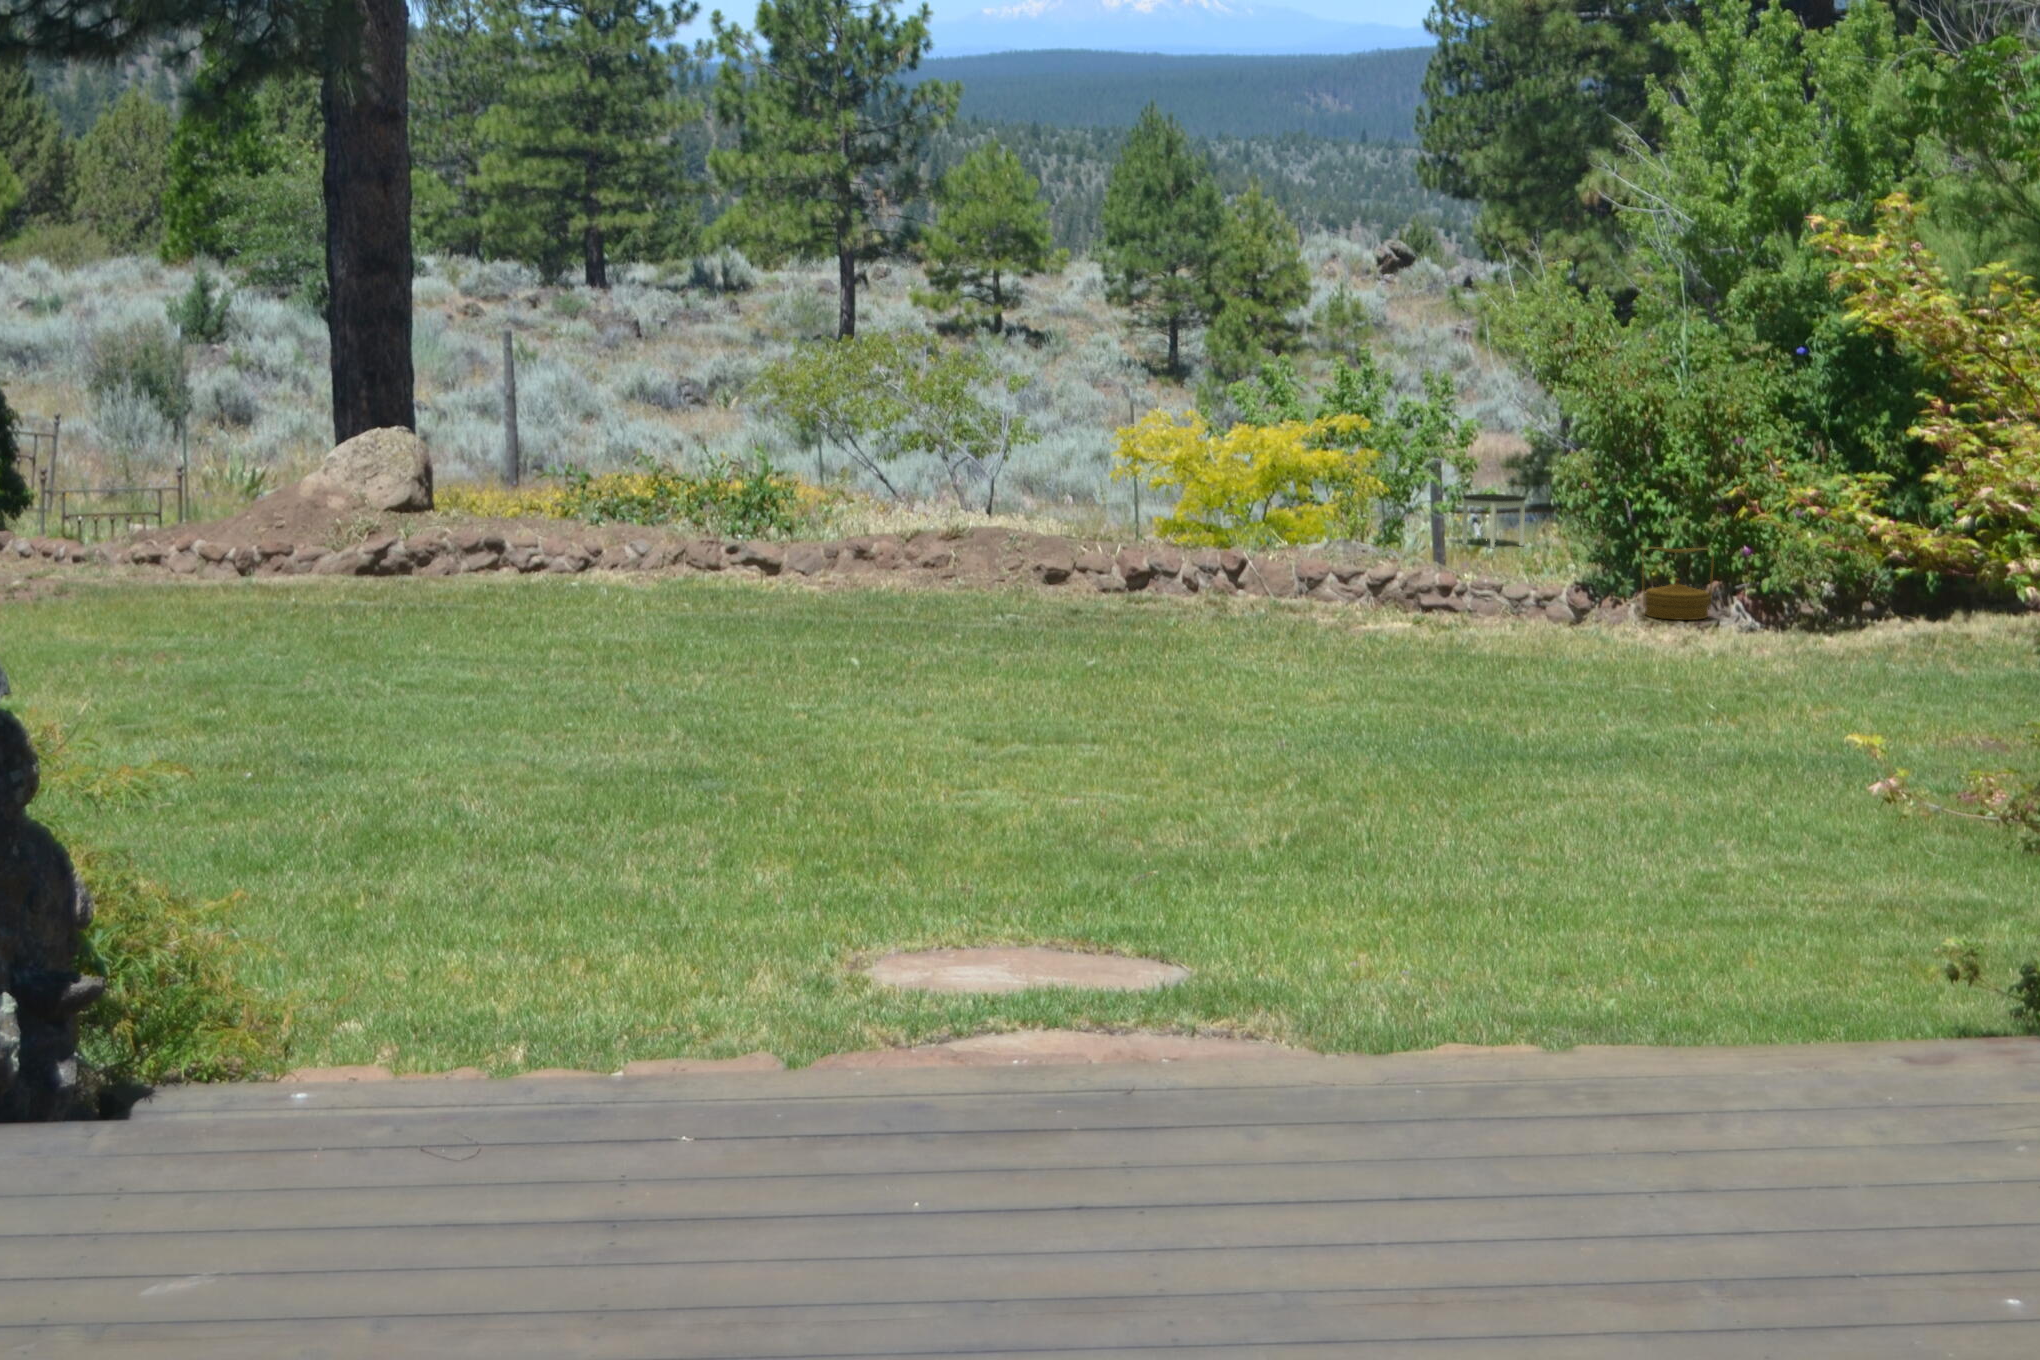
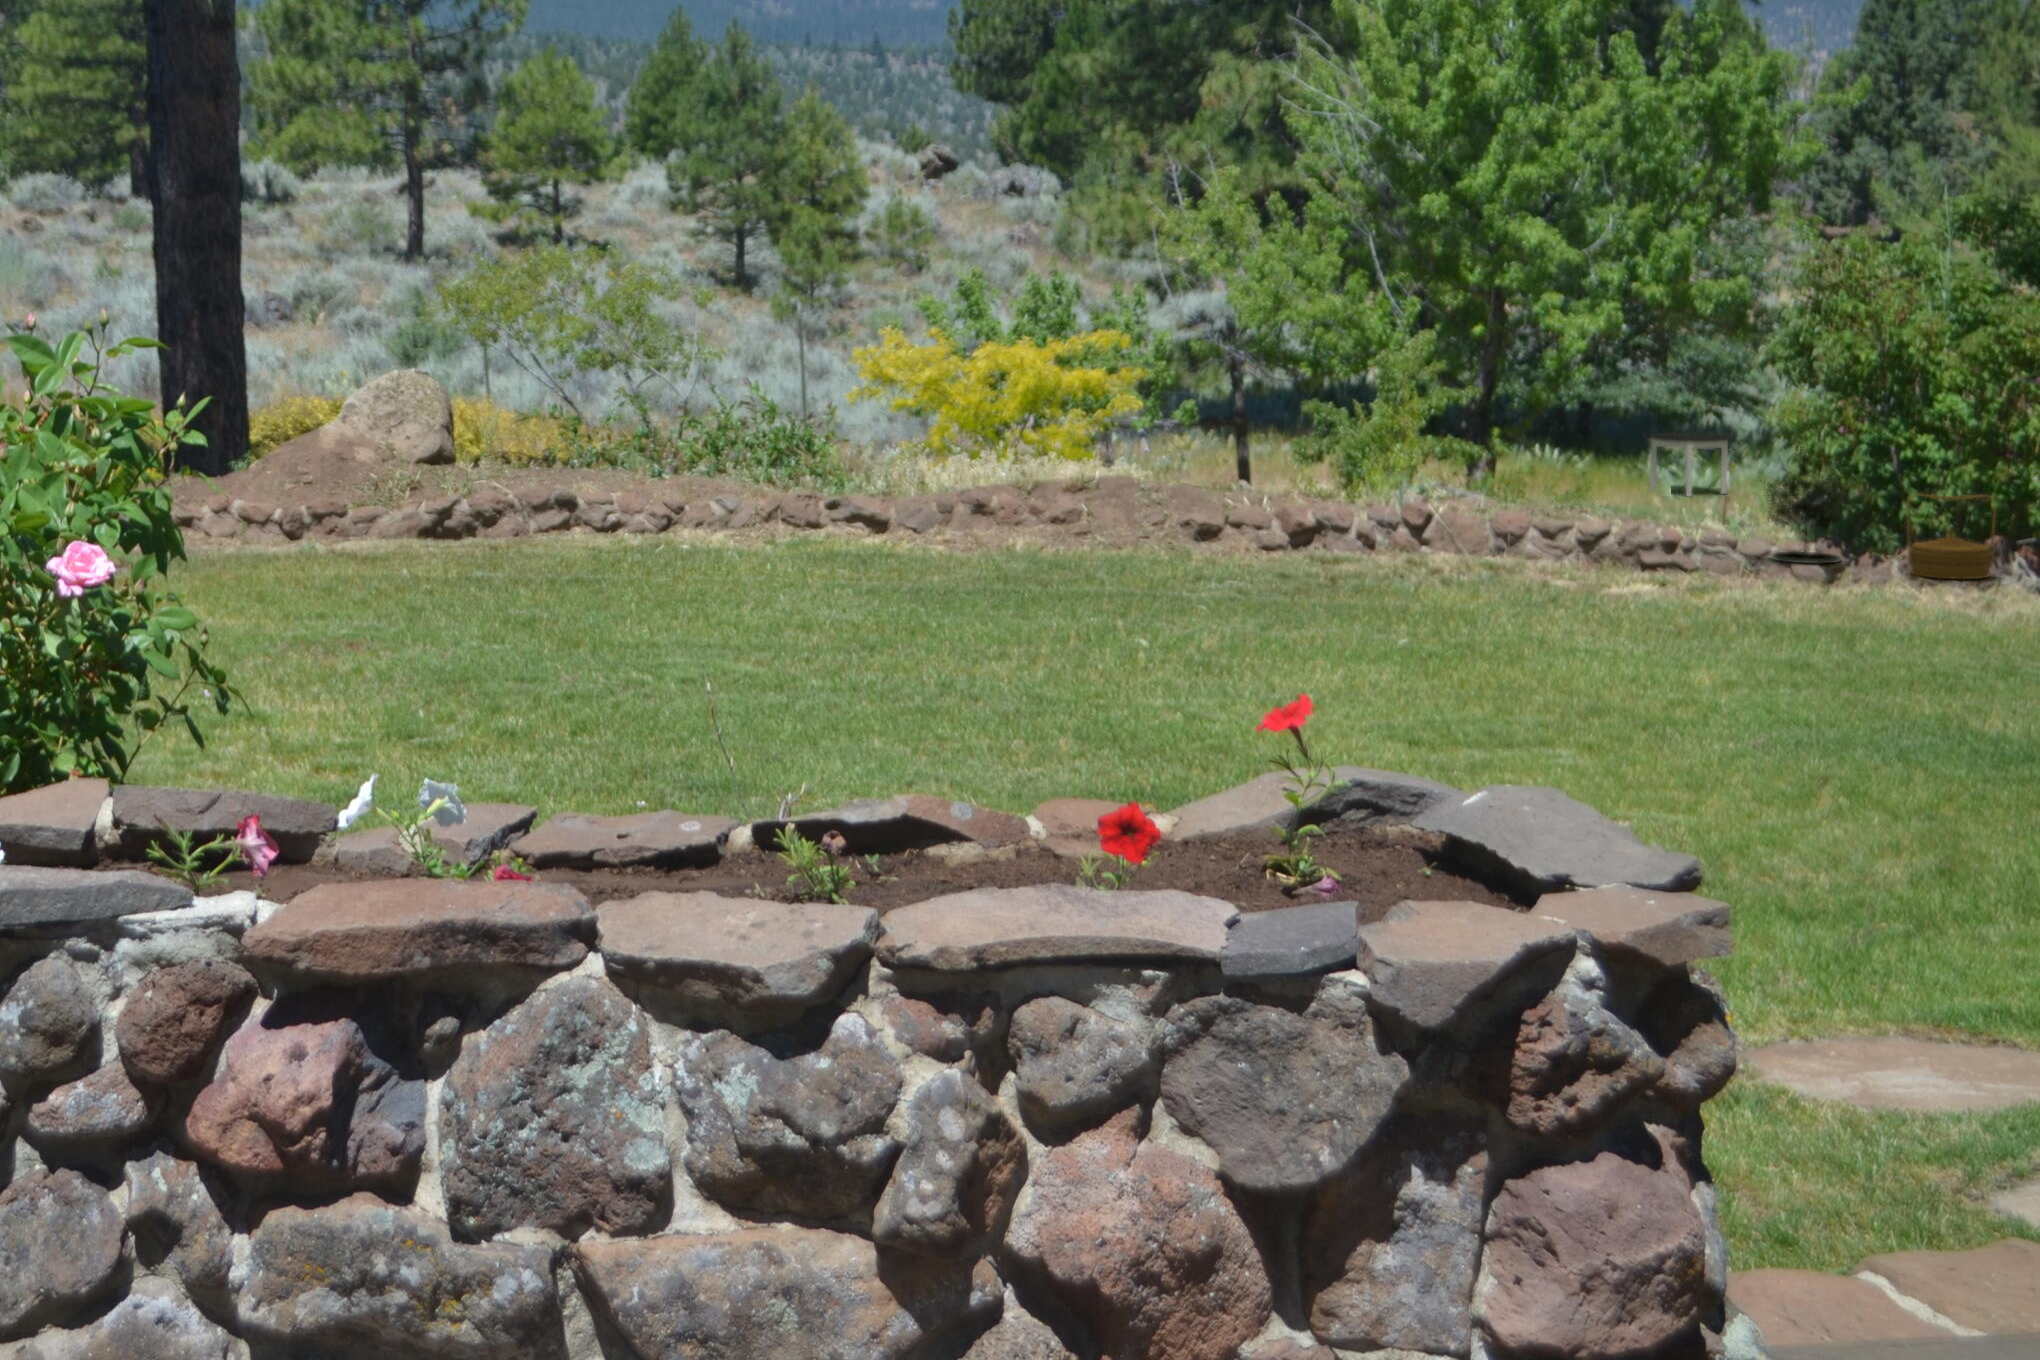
potted tree: none [1524,500,1596,606] -> present [1763,444,1844,564]

